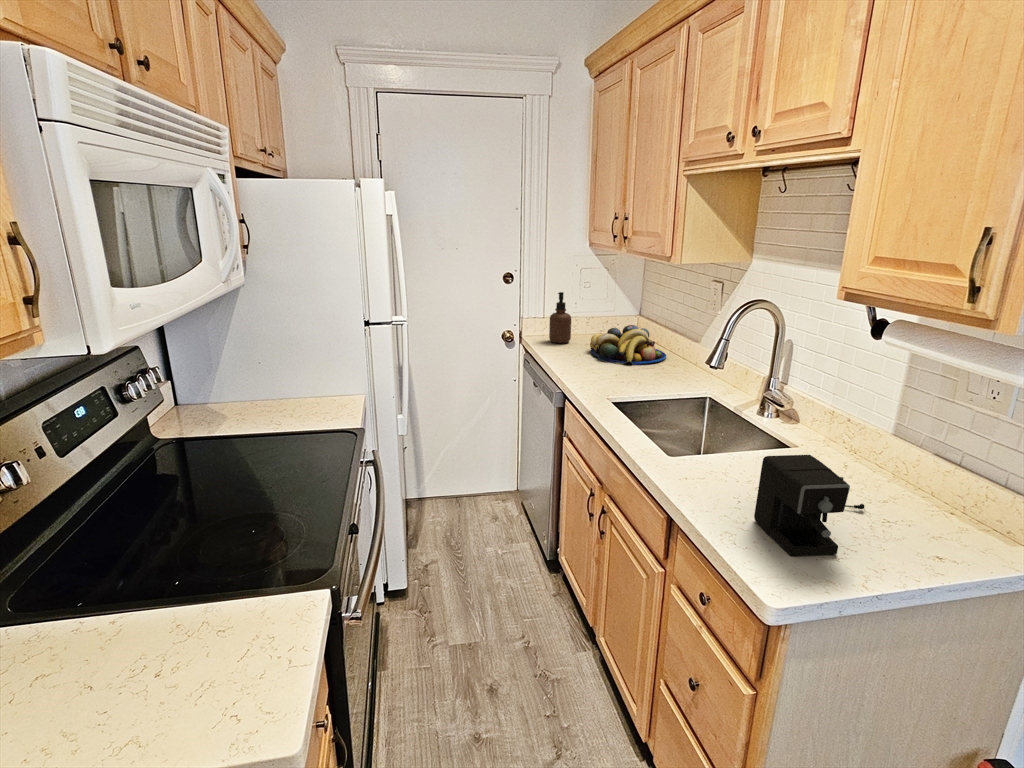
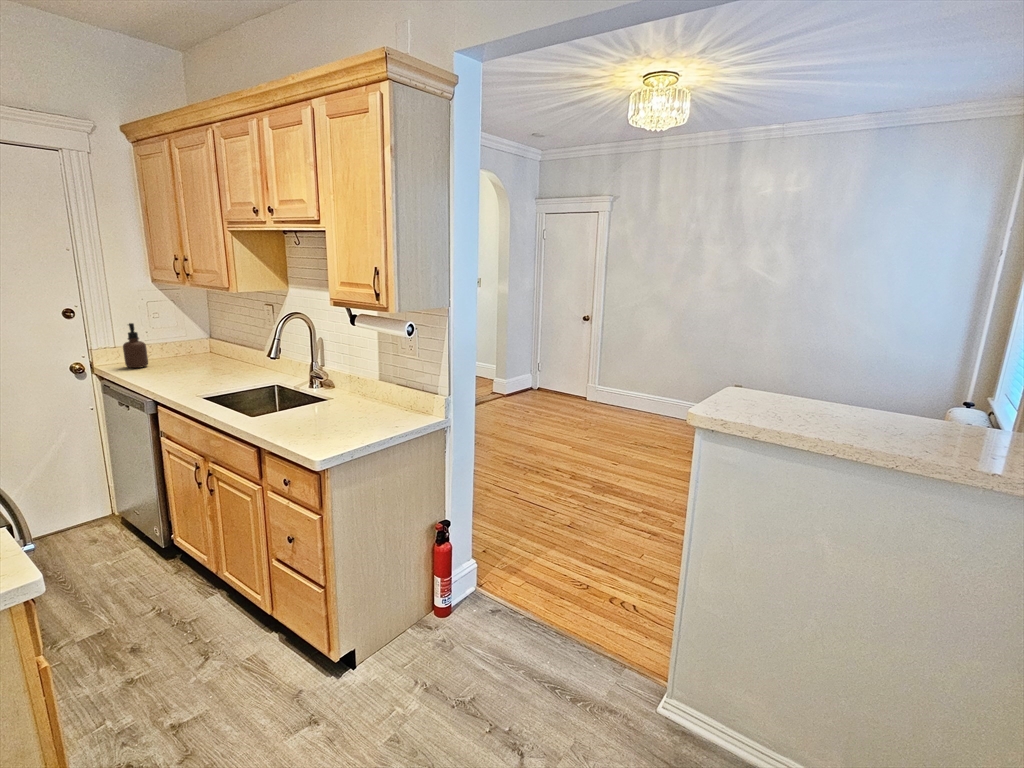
fruit bowl: present [590,325,666,365] -> none [170,345,240,375]
coffee maker: present [754,455,864,556] -> none [305,389,366,441]

